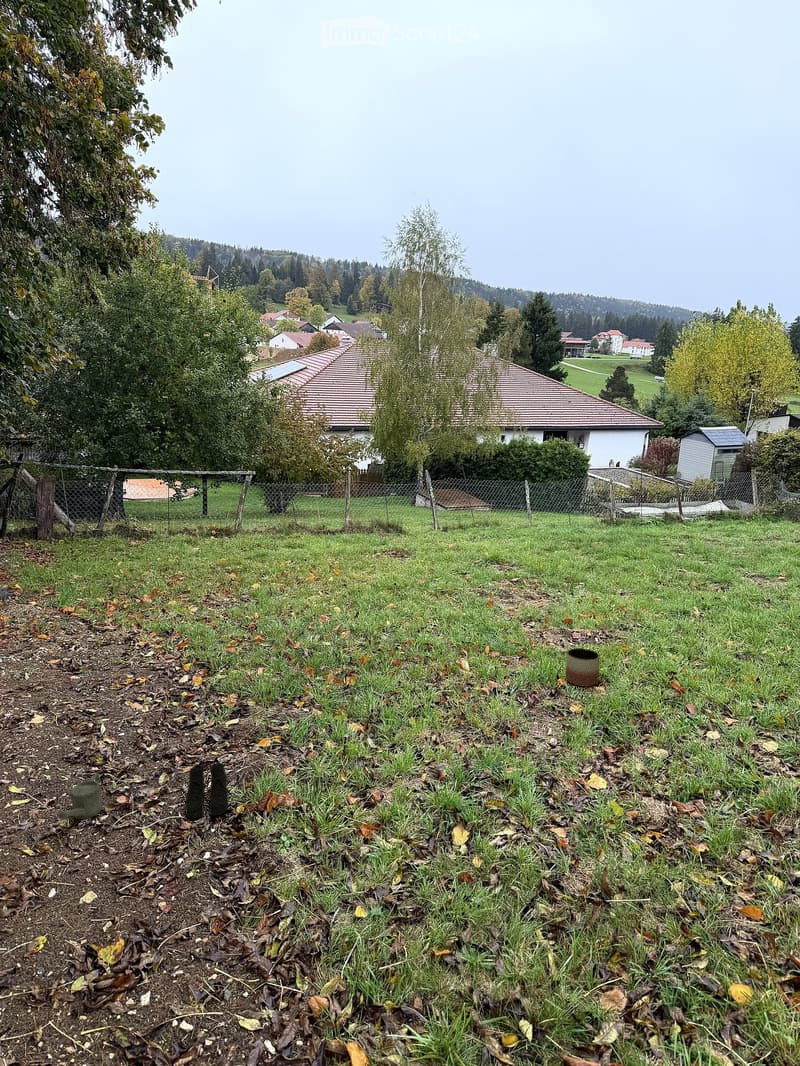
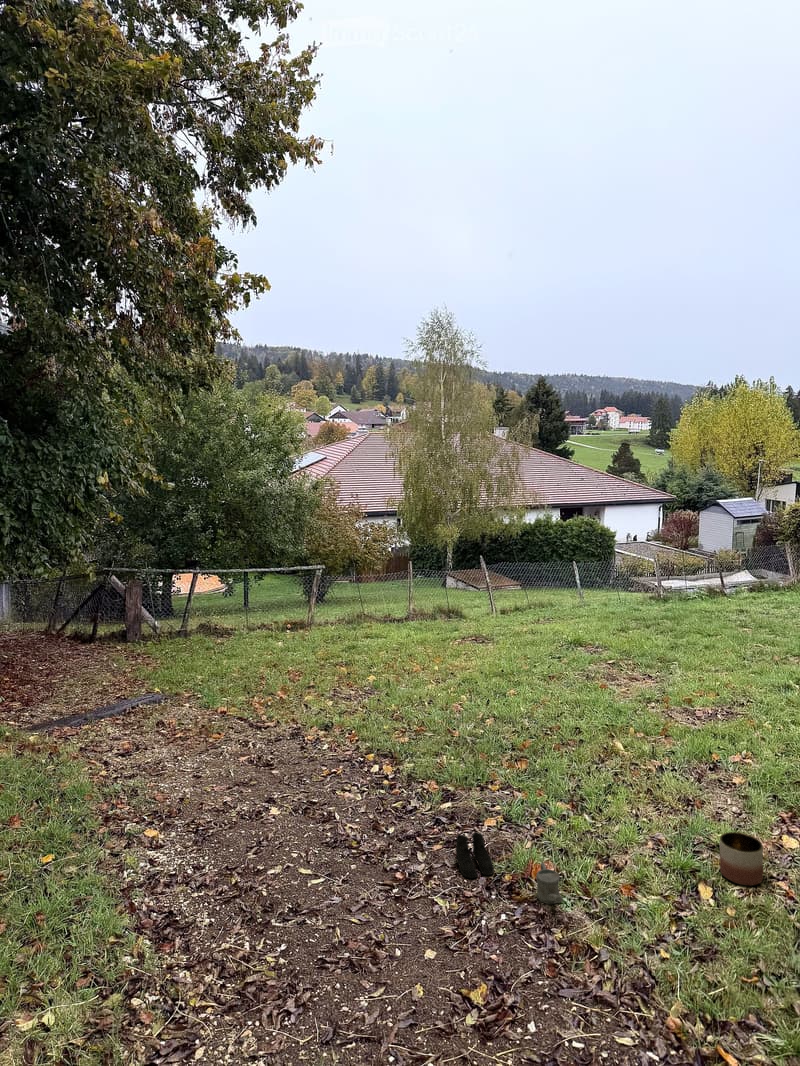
planter: present [565,648,599,687] -> present [720,832,763,886]
watering can: present [58,773,102,819] -> present [536,863,563,904]

